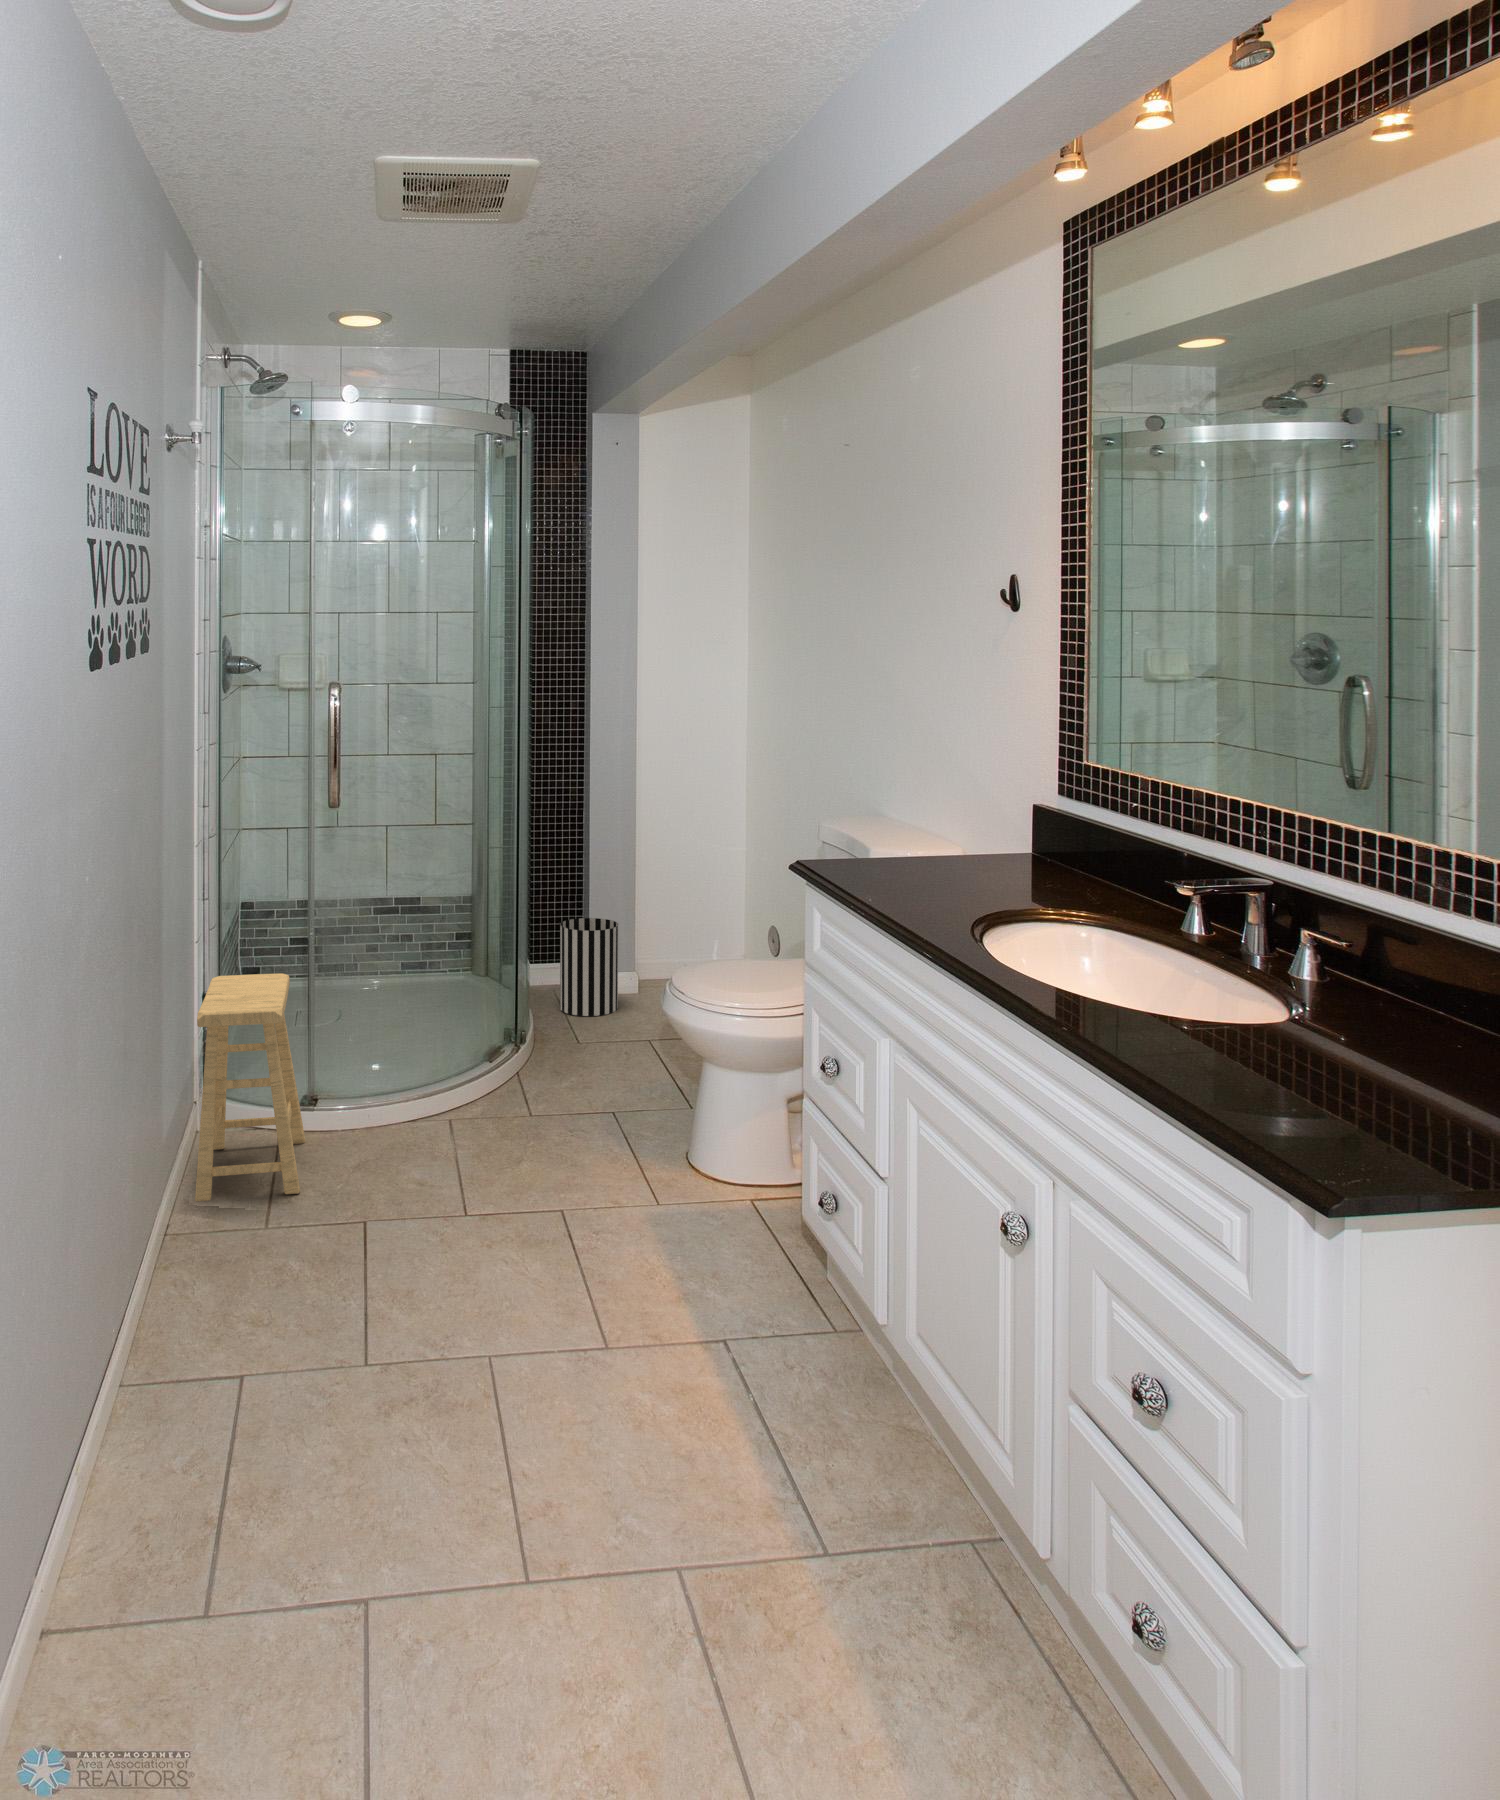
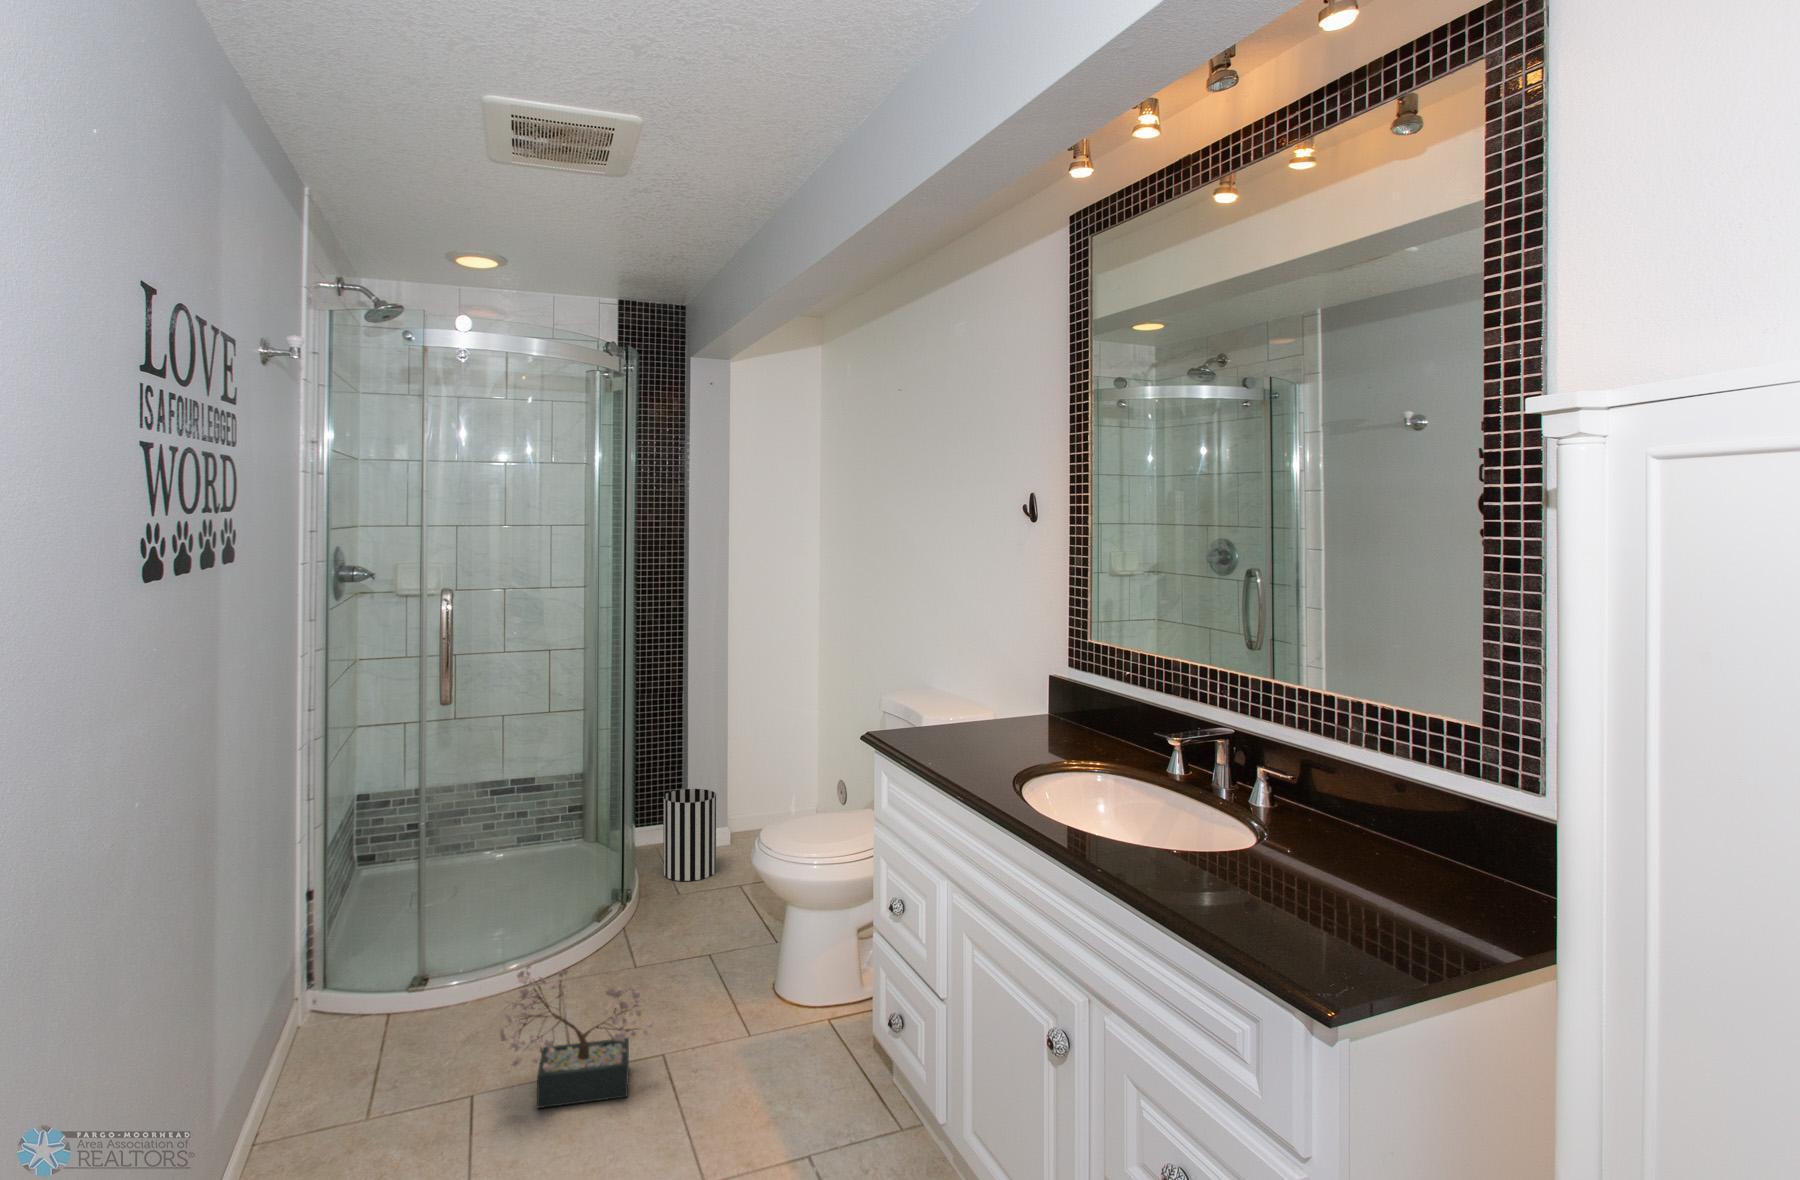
footstool: present [195,973,305,1202] -> none [266,884,404,1161]
decorative plant: none [394,1054,540,1183] -> present [499,965,654,1108]

